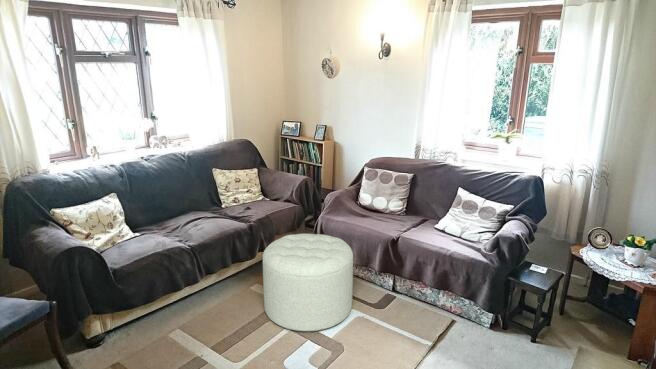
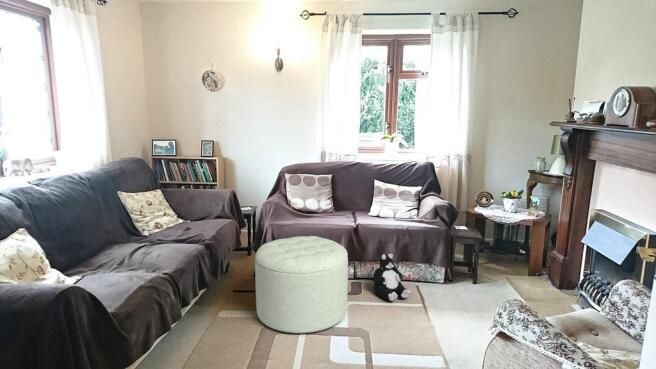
plush toy: none [391,275,429,331] -> present [373,253,411,301]

